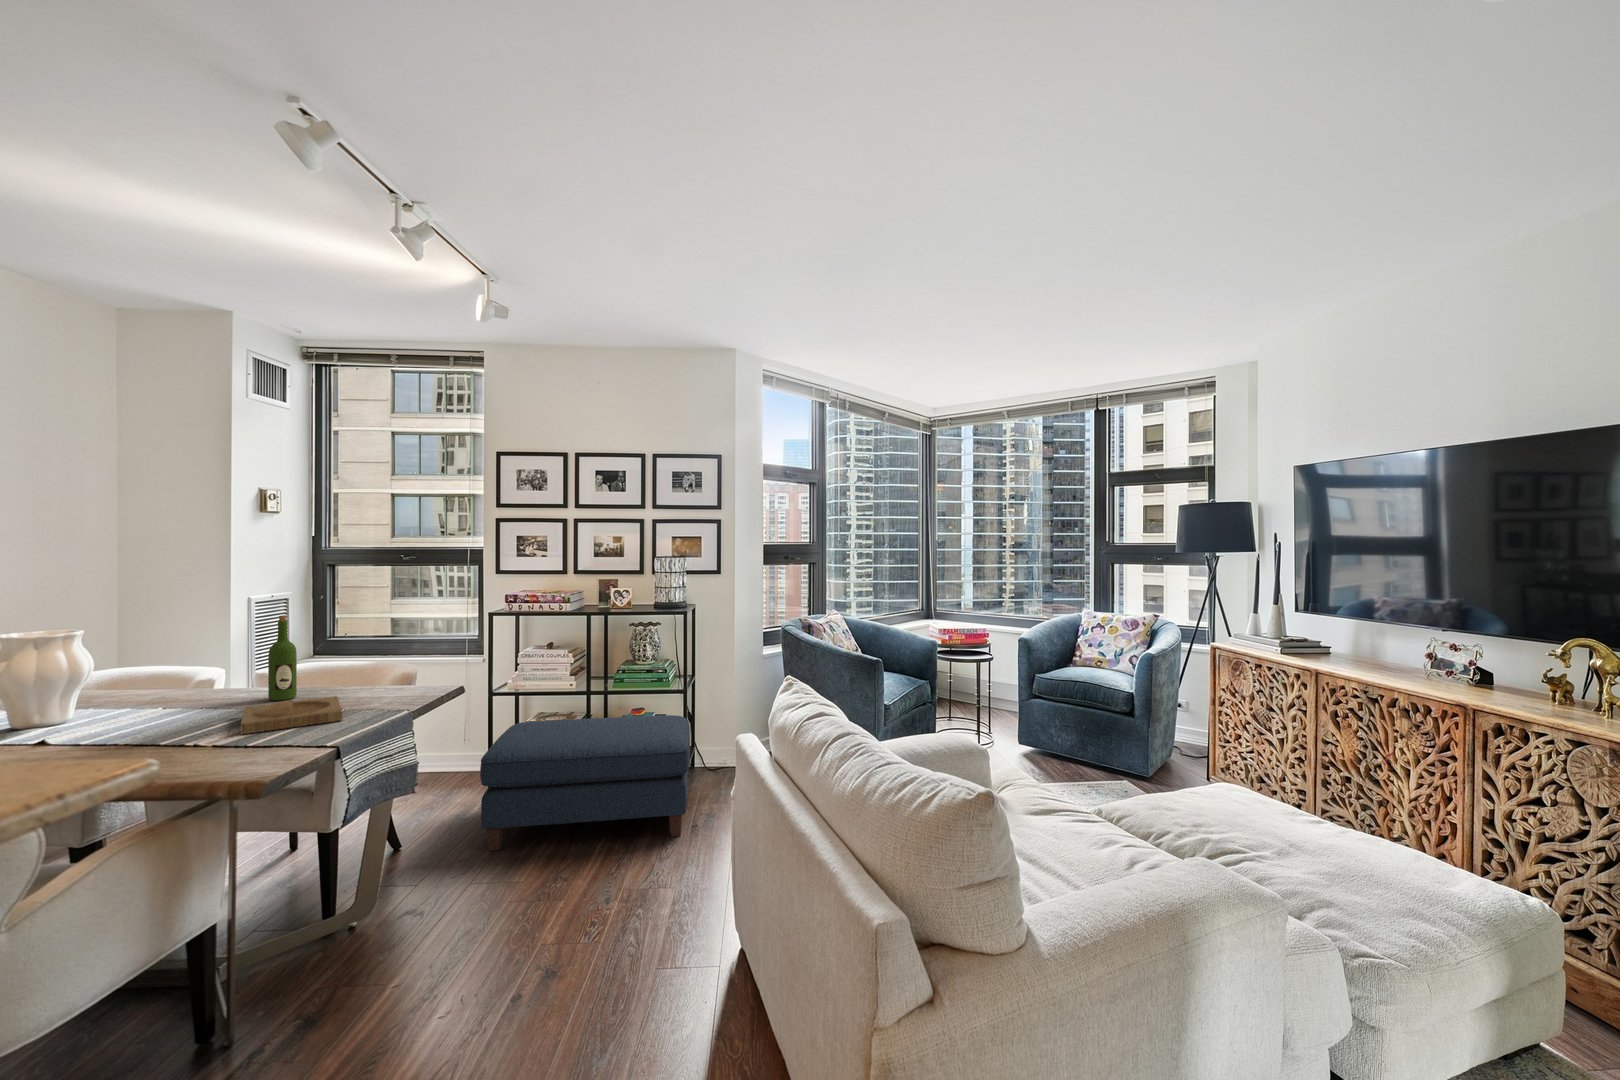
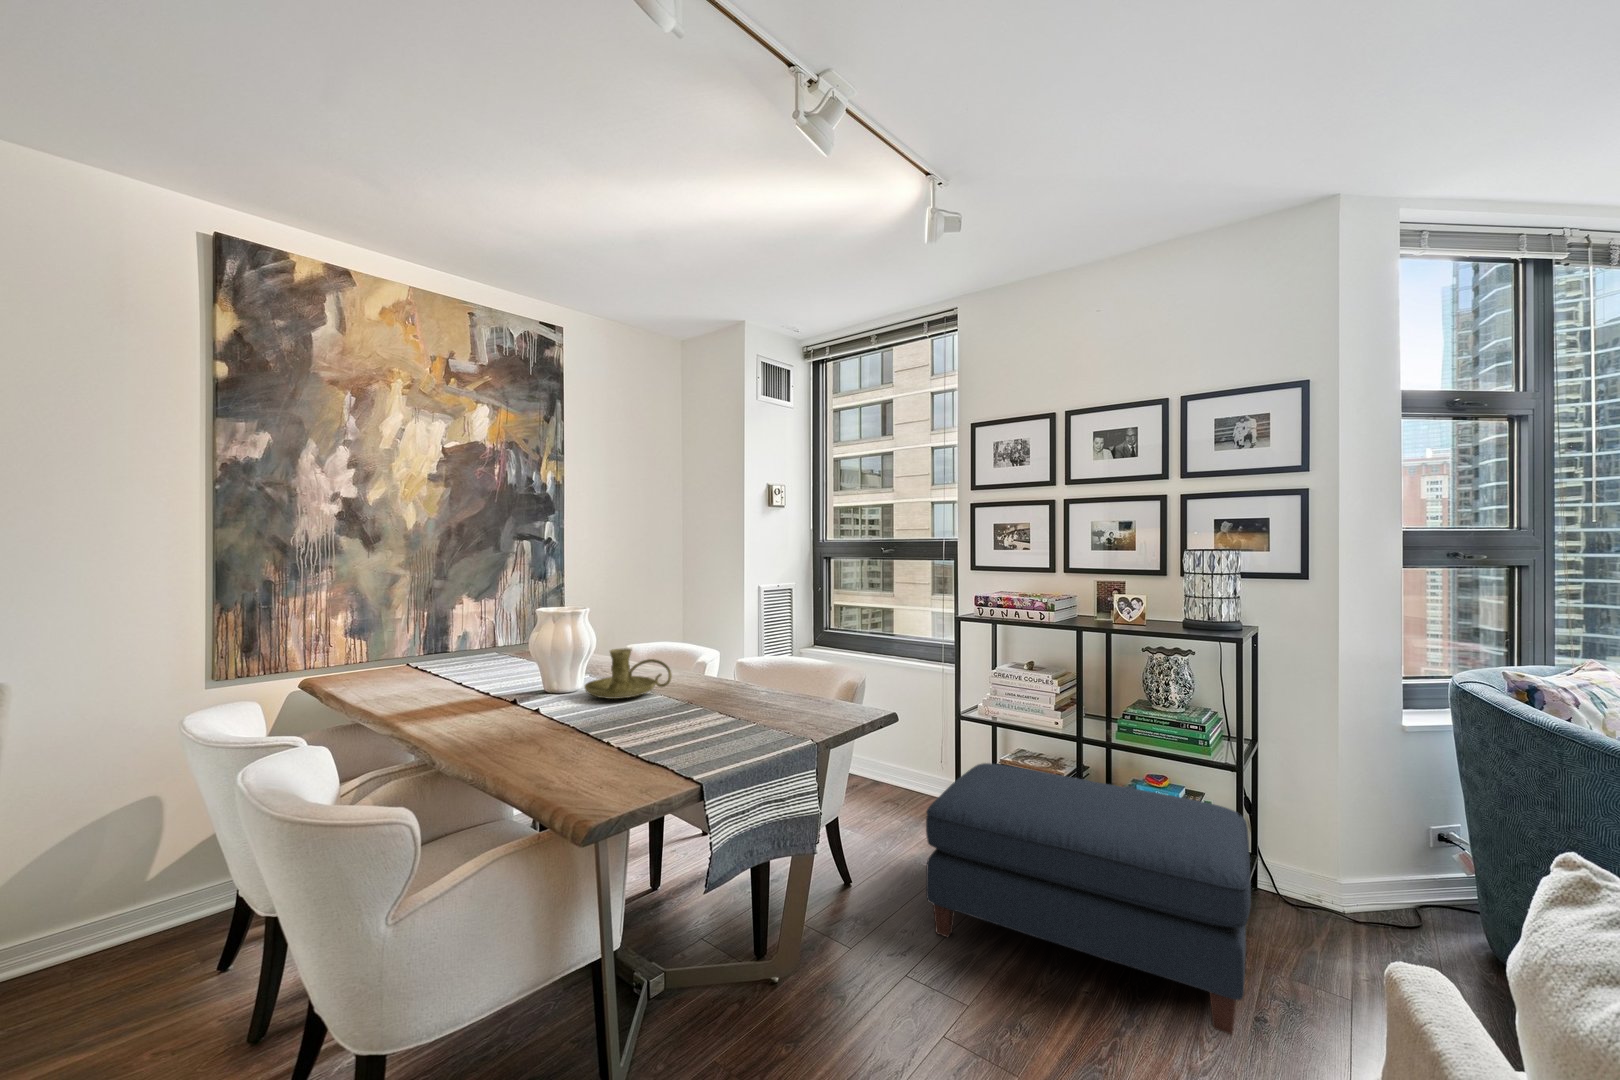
wine bottle: present [268,615,297,701] -> none [715,605,739,697]
candle holder: none [93,668,214,720] -> present [585,649,672,699]
tray: present [241,696,342,734] -> none [652,702,760,739]

